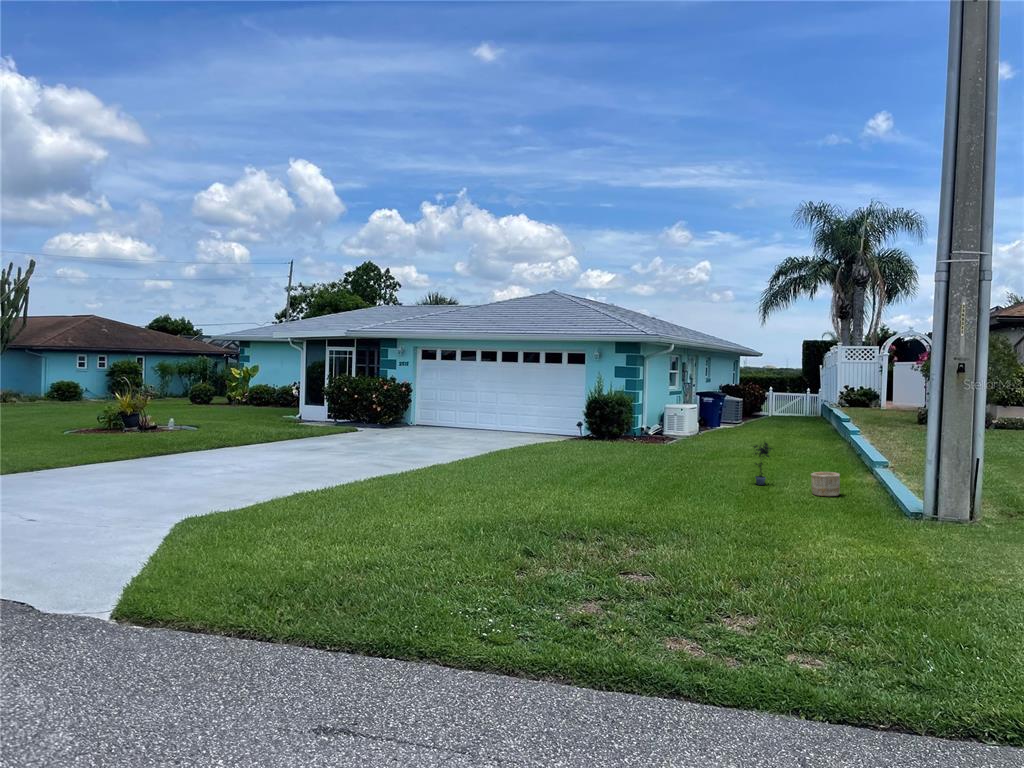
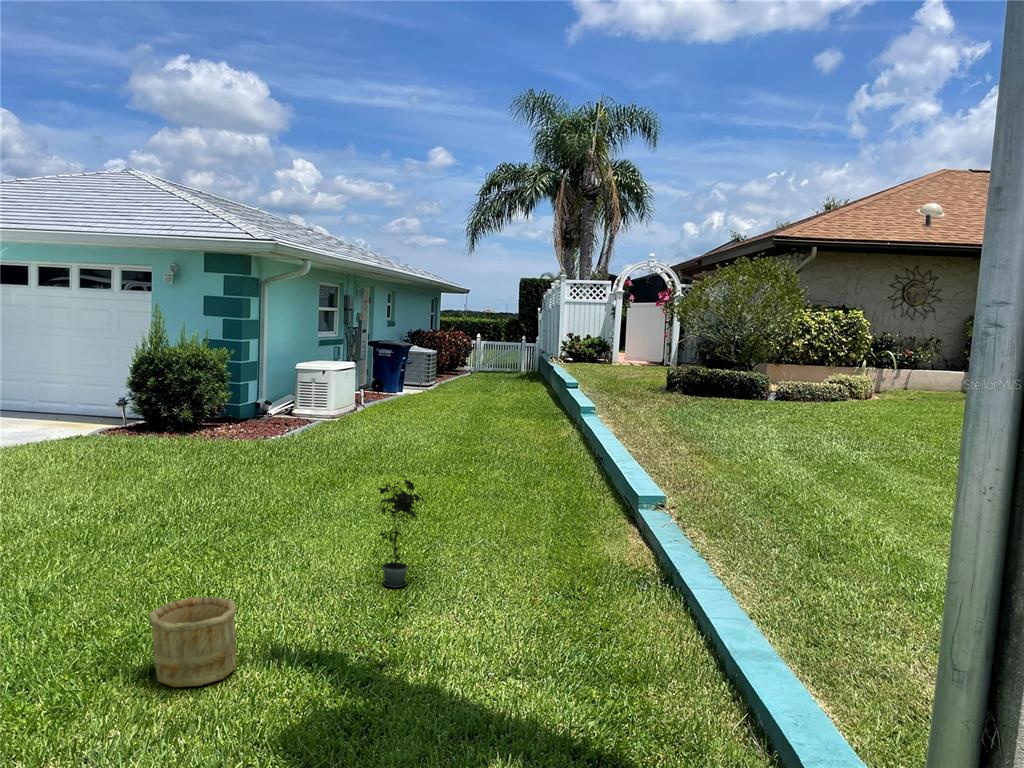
wooden bucket: present [811,472,840,496] -> present [149,597,237,687]

